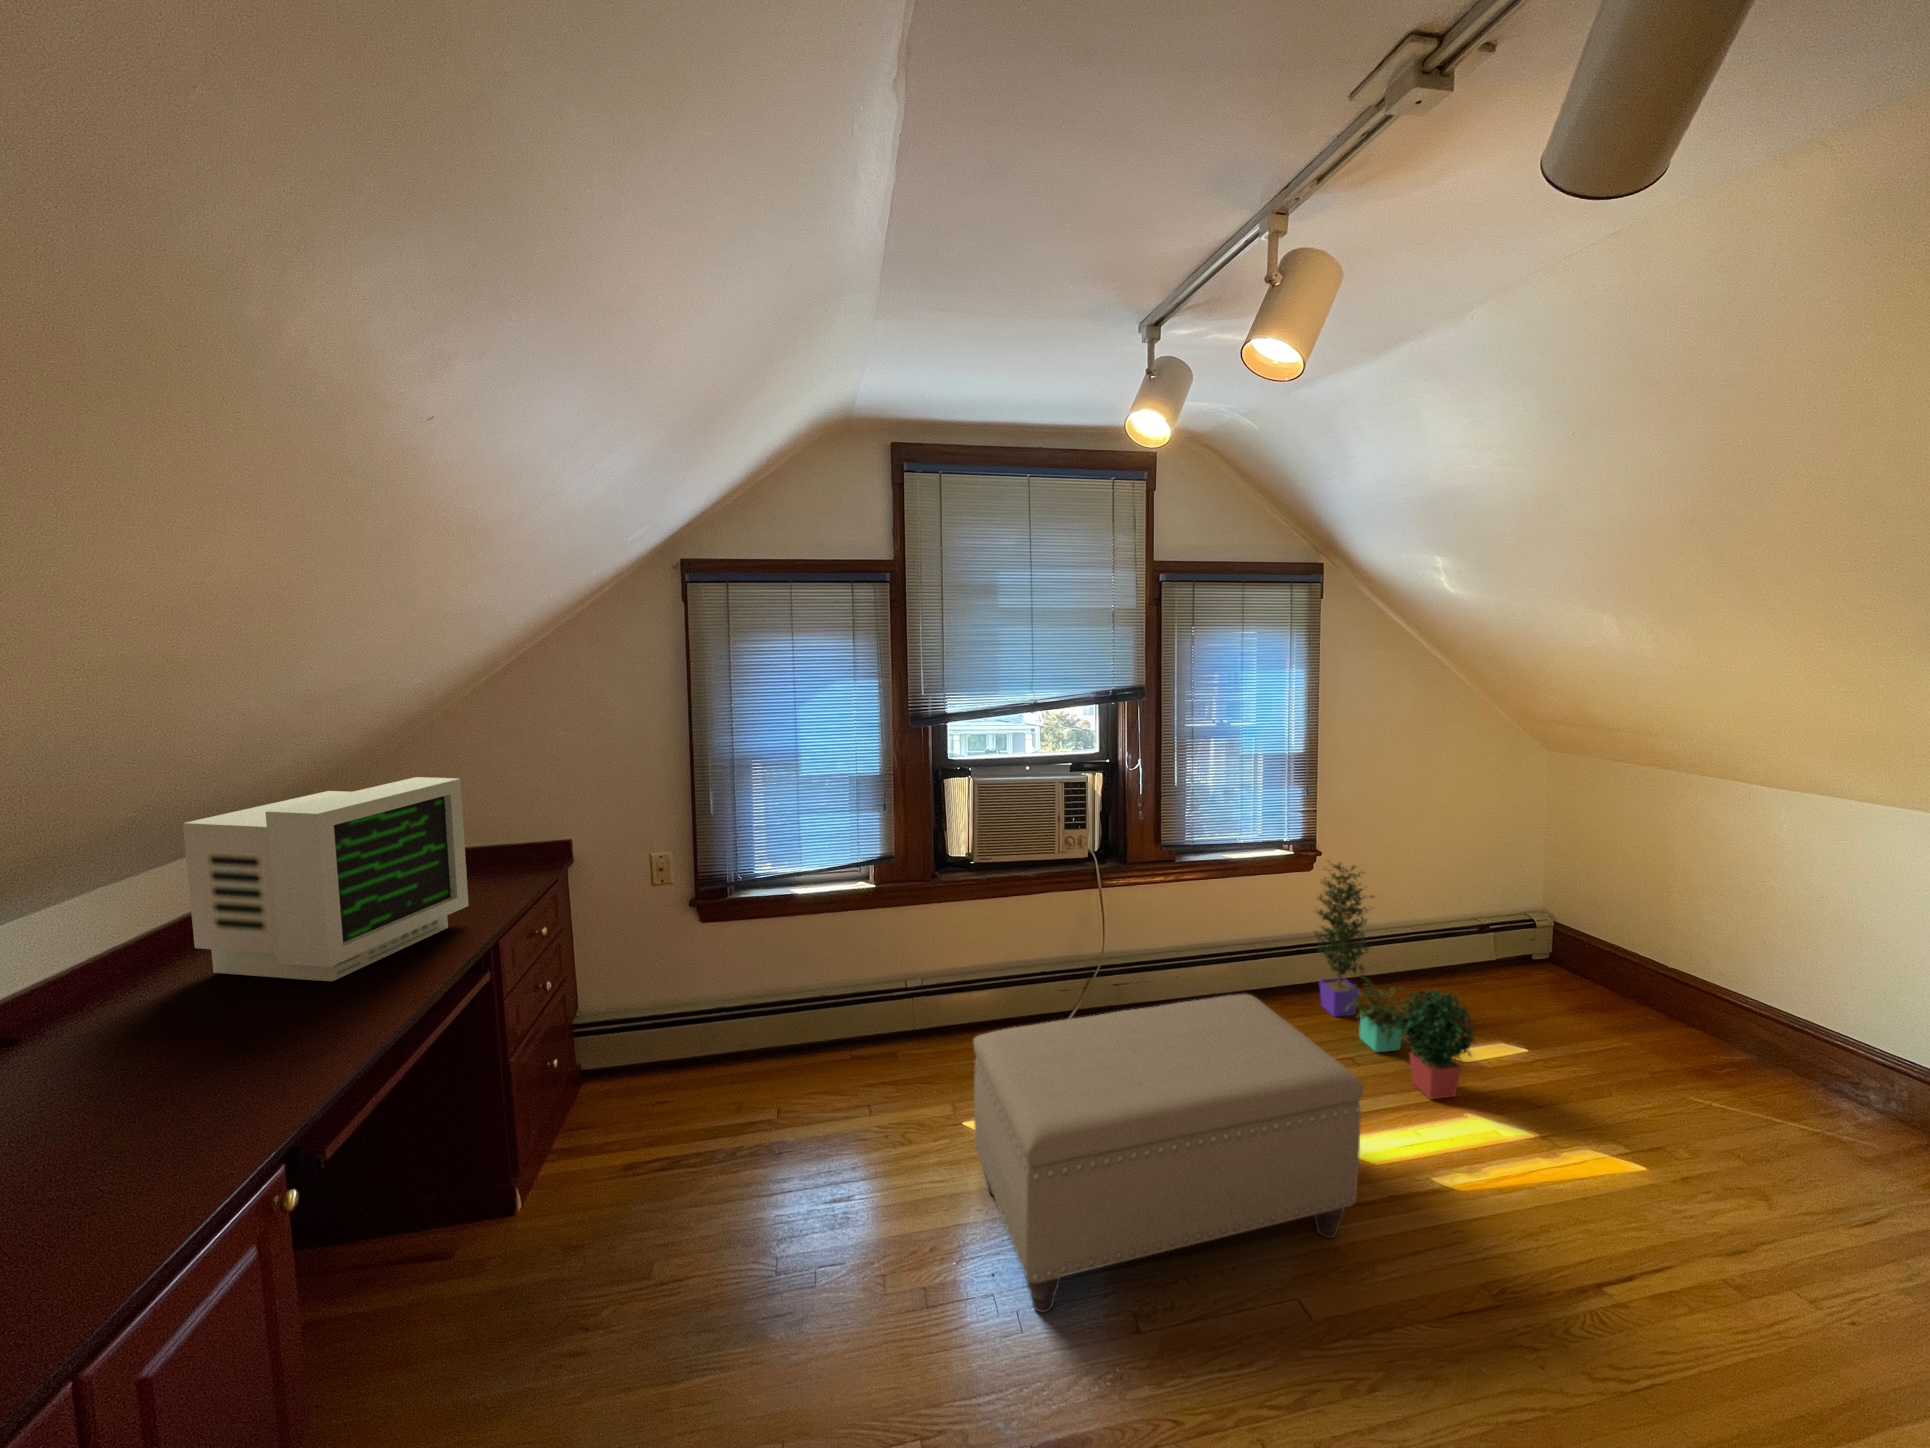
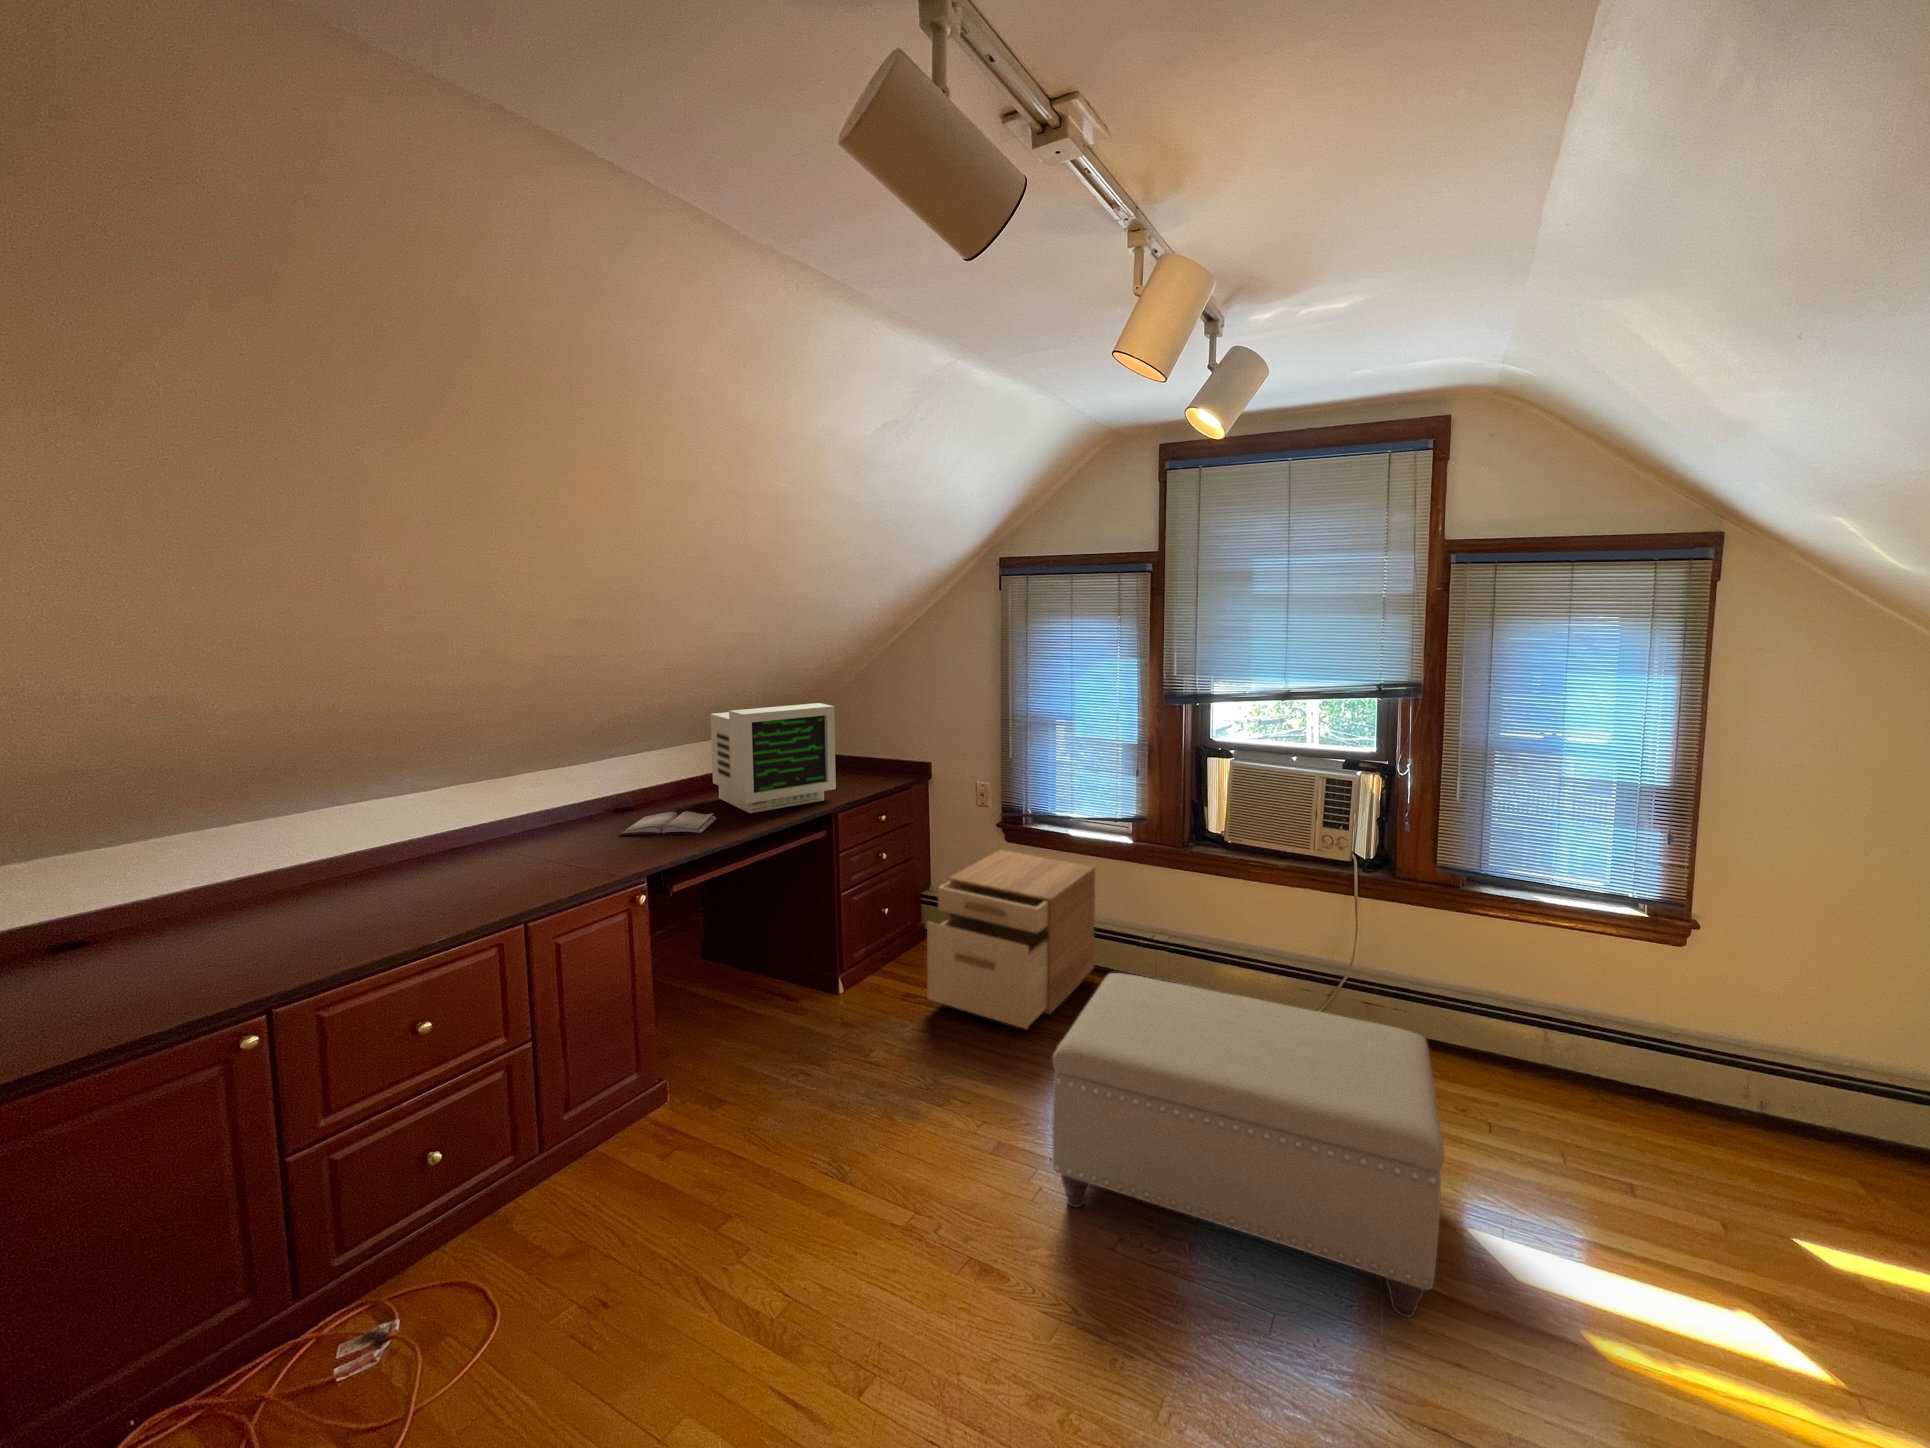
potted plant: present [1315,863,1476,1099] -> none [1659,932,1833,1299]
filing cabinet: none [674,925,841,1162] -> present [927,850,1095,1029]
hardback book: none [65,999,284,1101] -> present [621,811,717,835]

